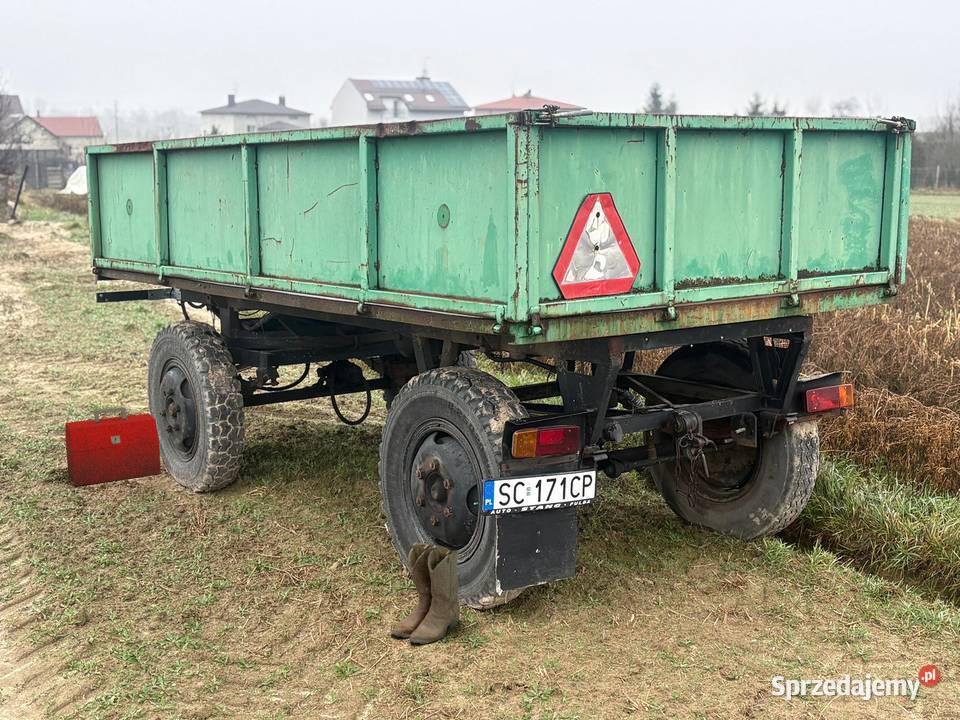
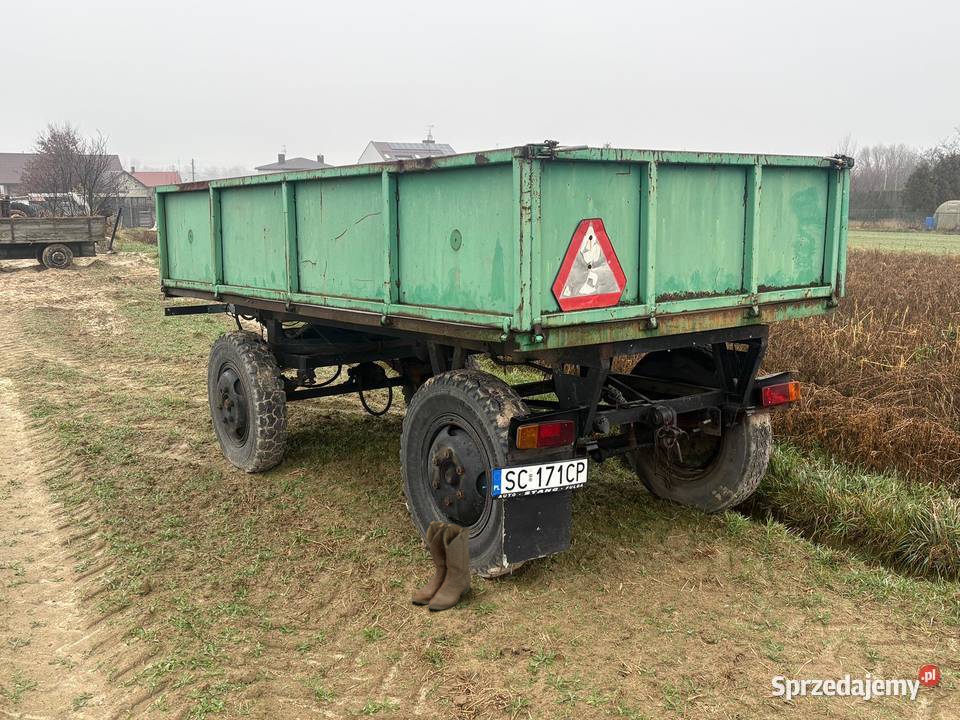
toolbox: present [65,407,161,486] -> none [139,402,219,468]

